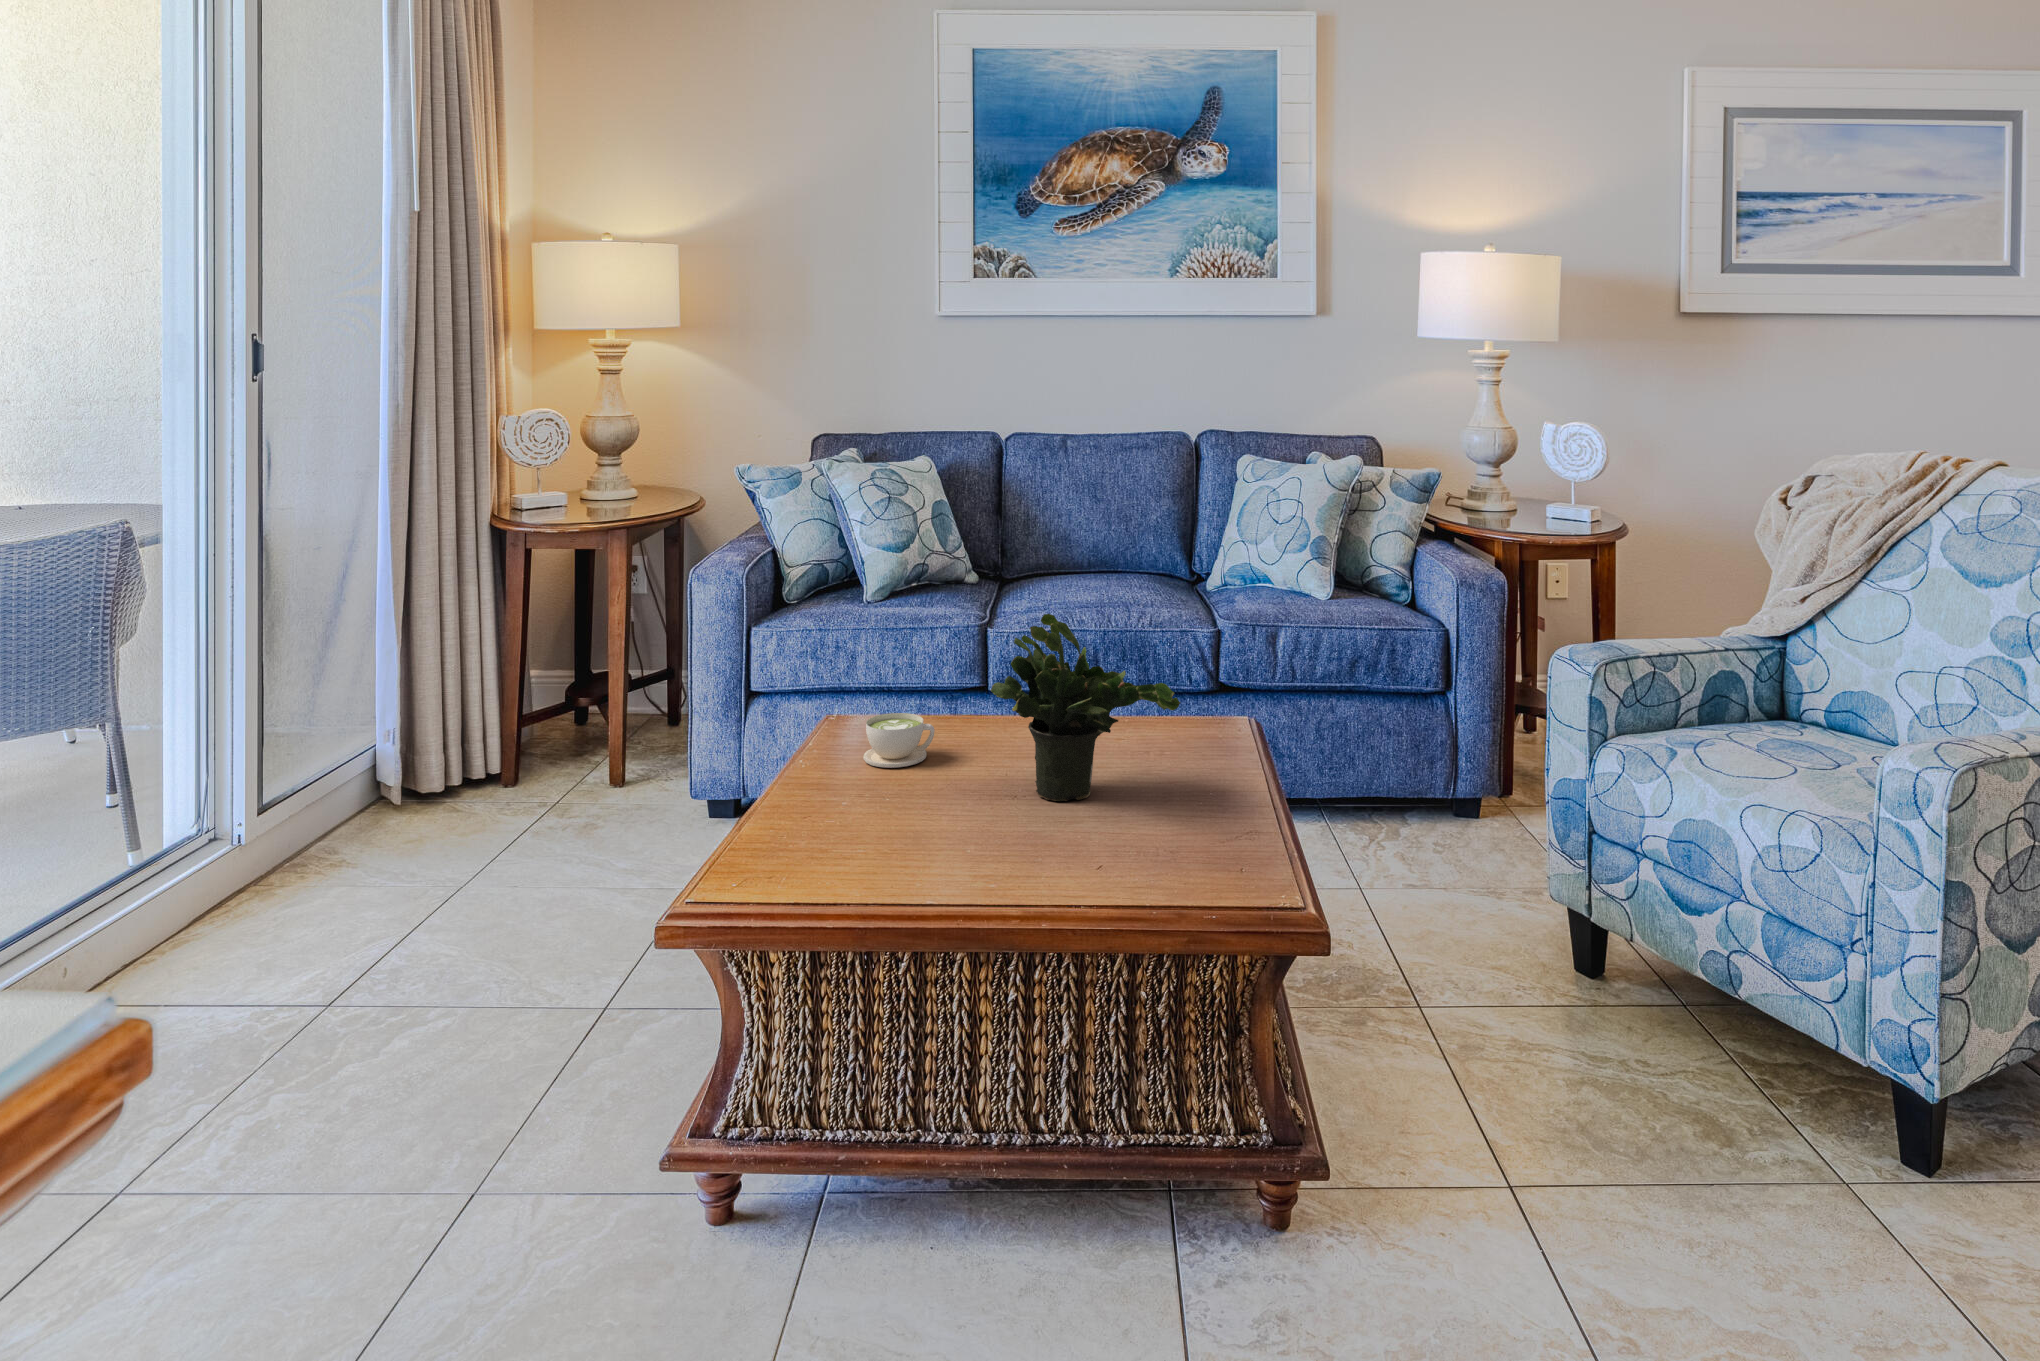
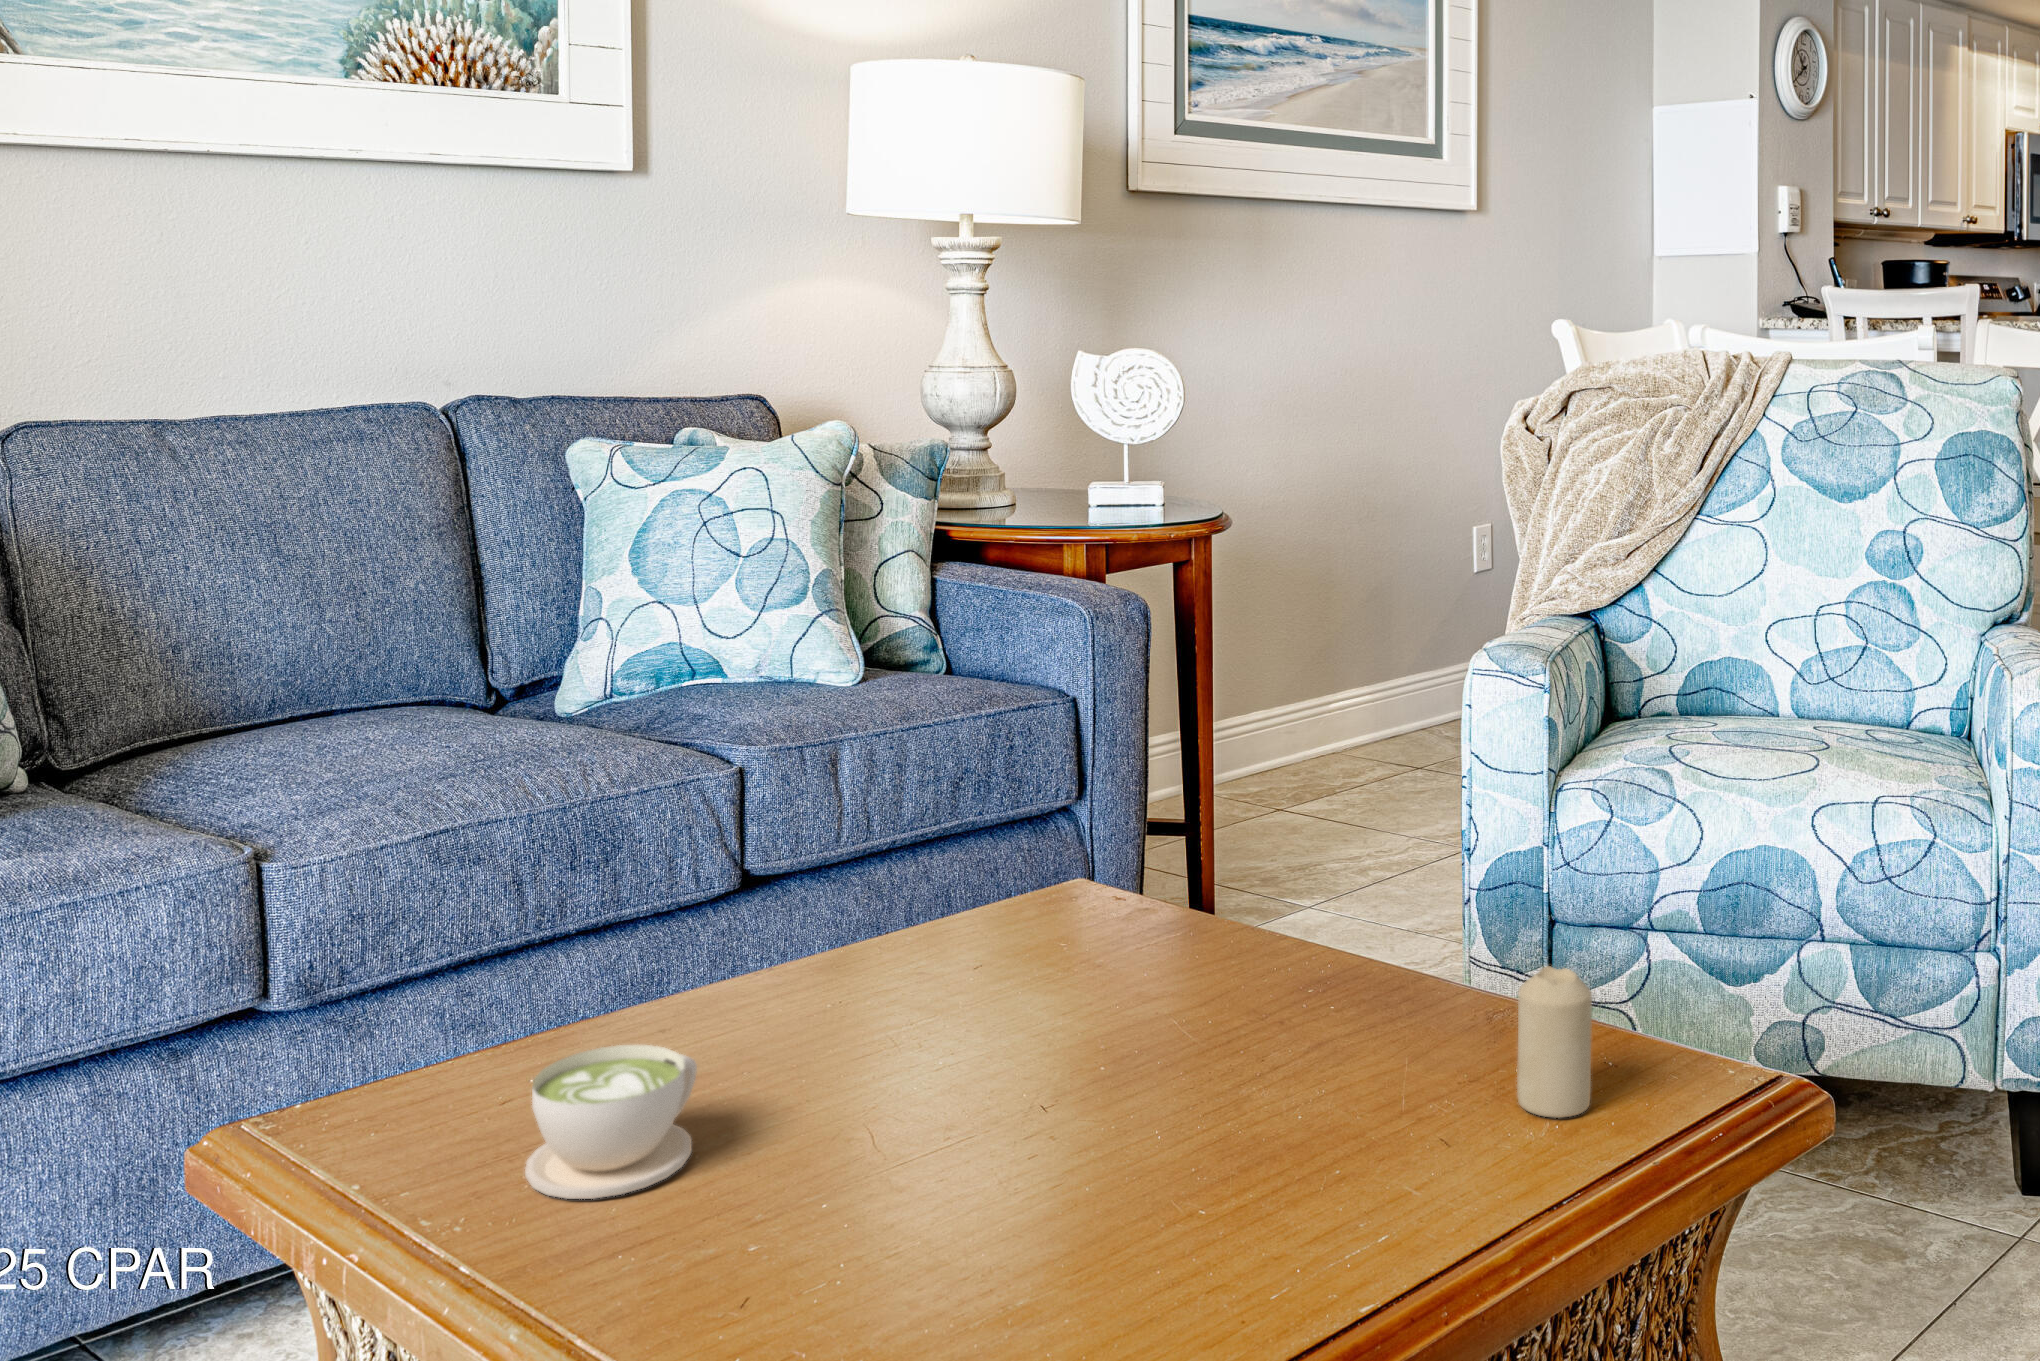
potted plant: present [990,614,1180,801] -> none [922,719,1342,1117]
candle: none [1199,789,1239,871] -> present [1517,966,1592,1118]

